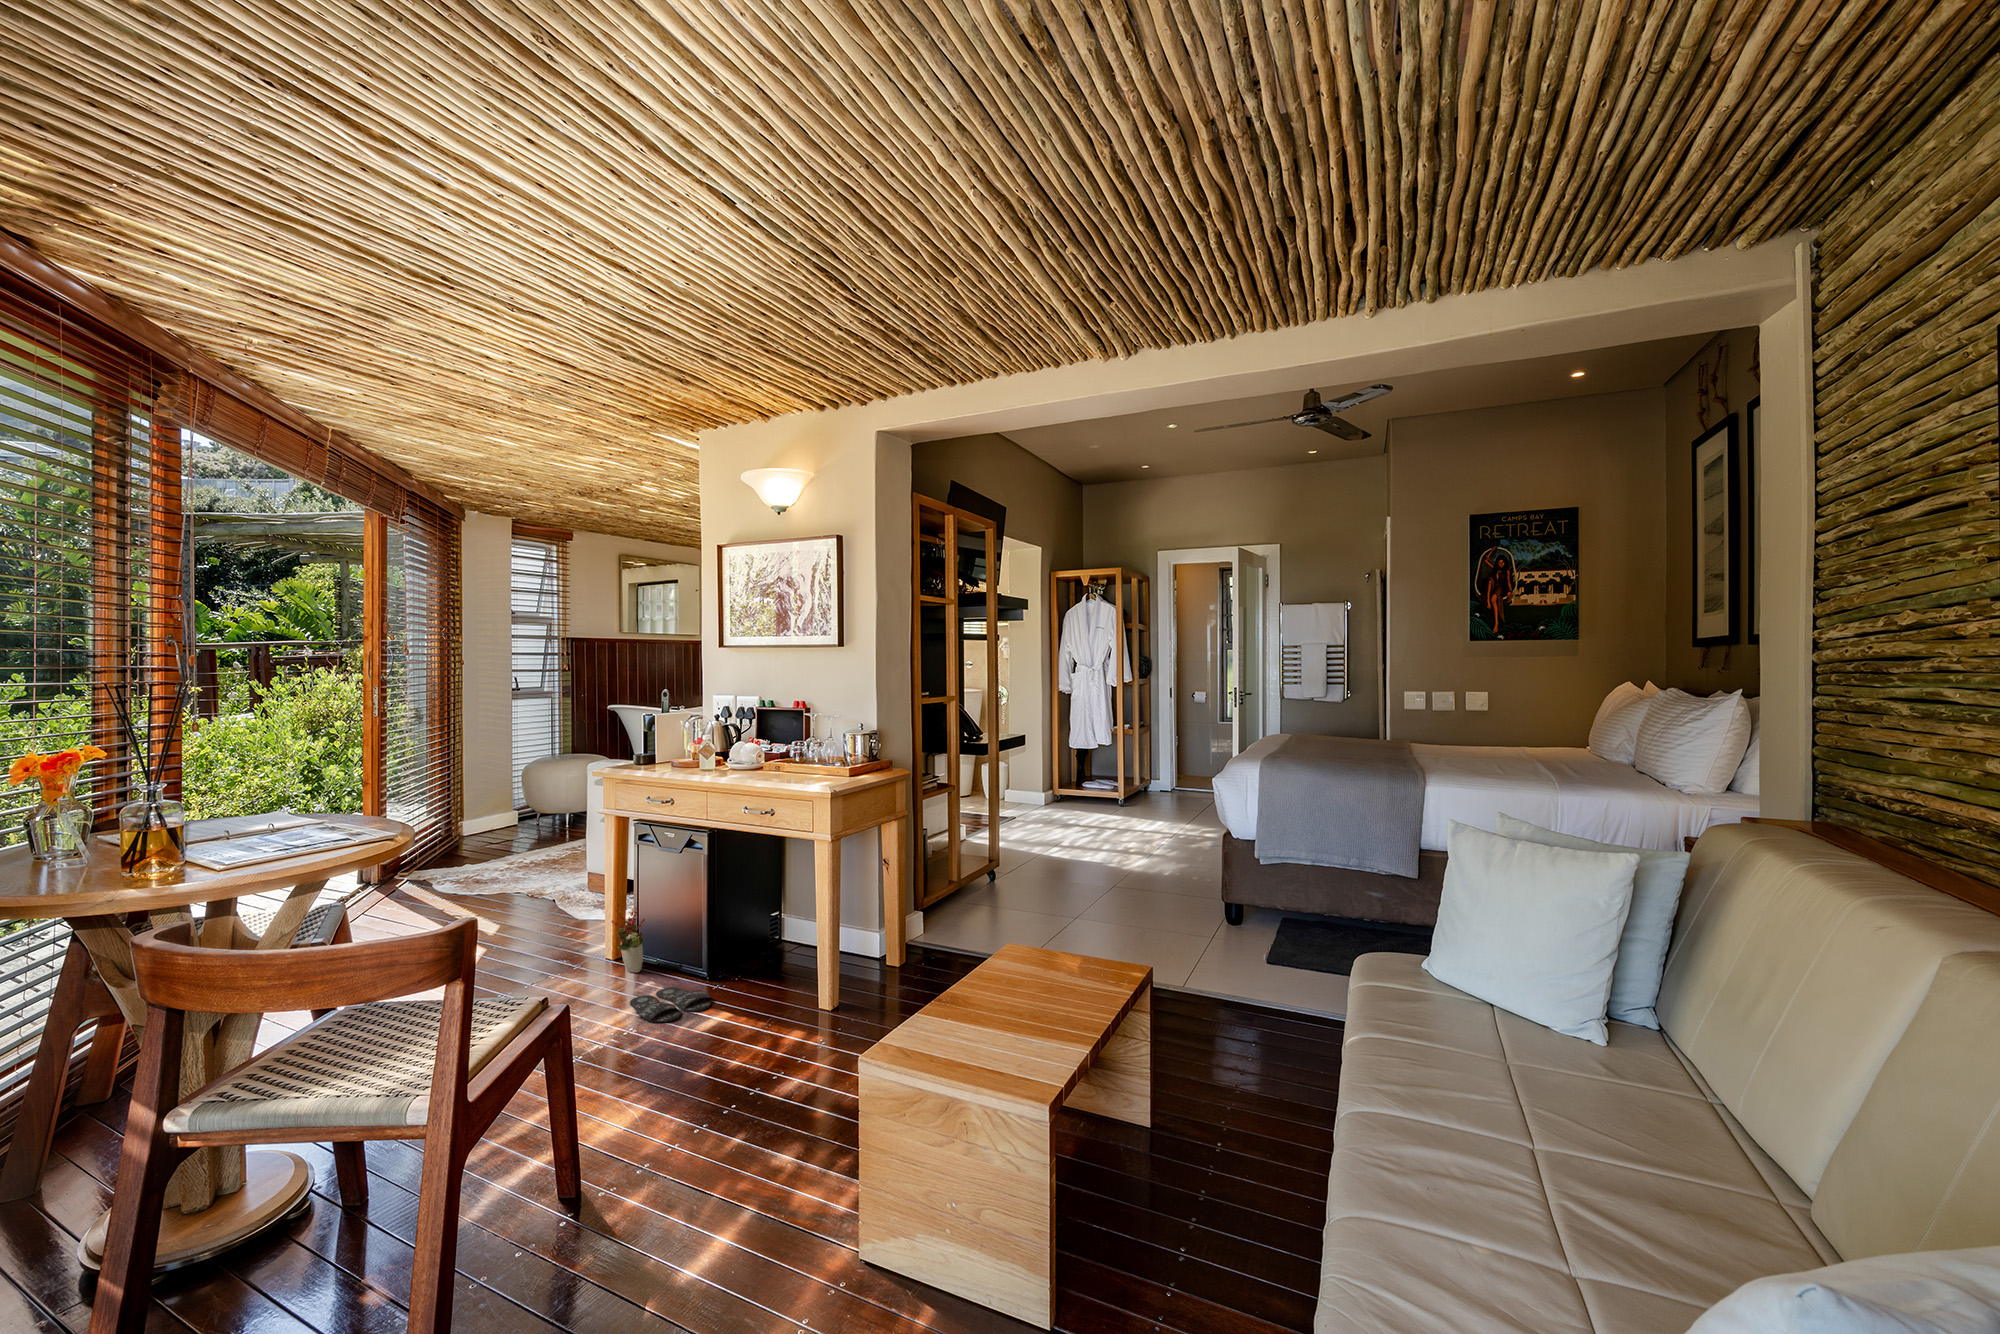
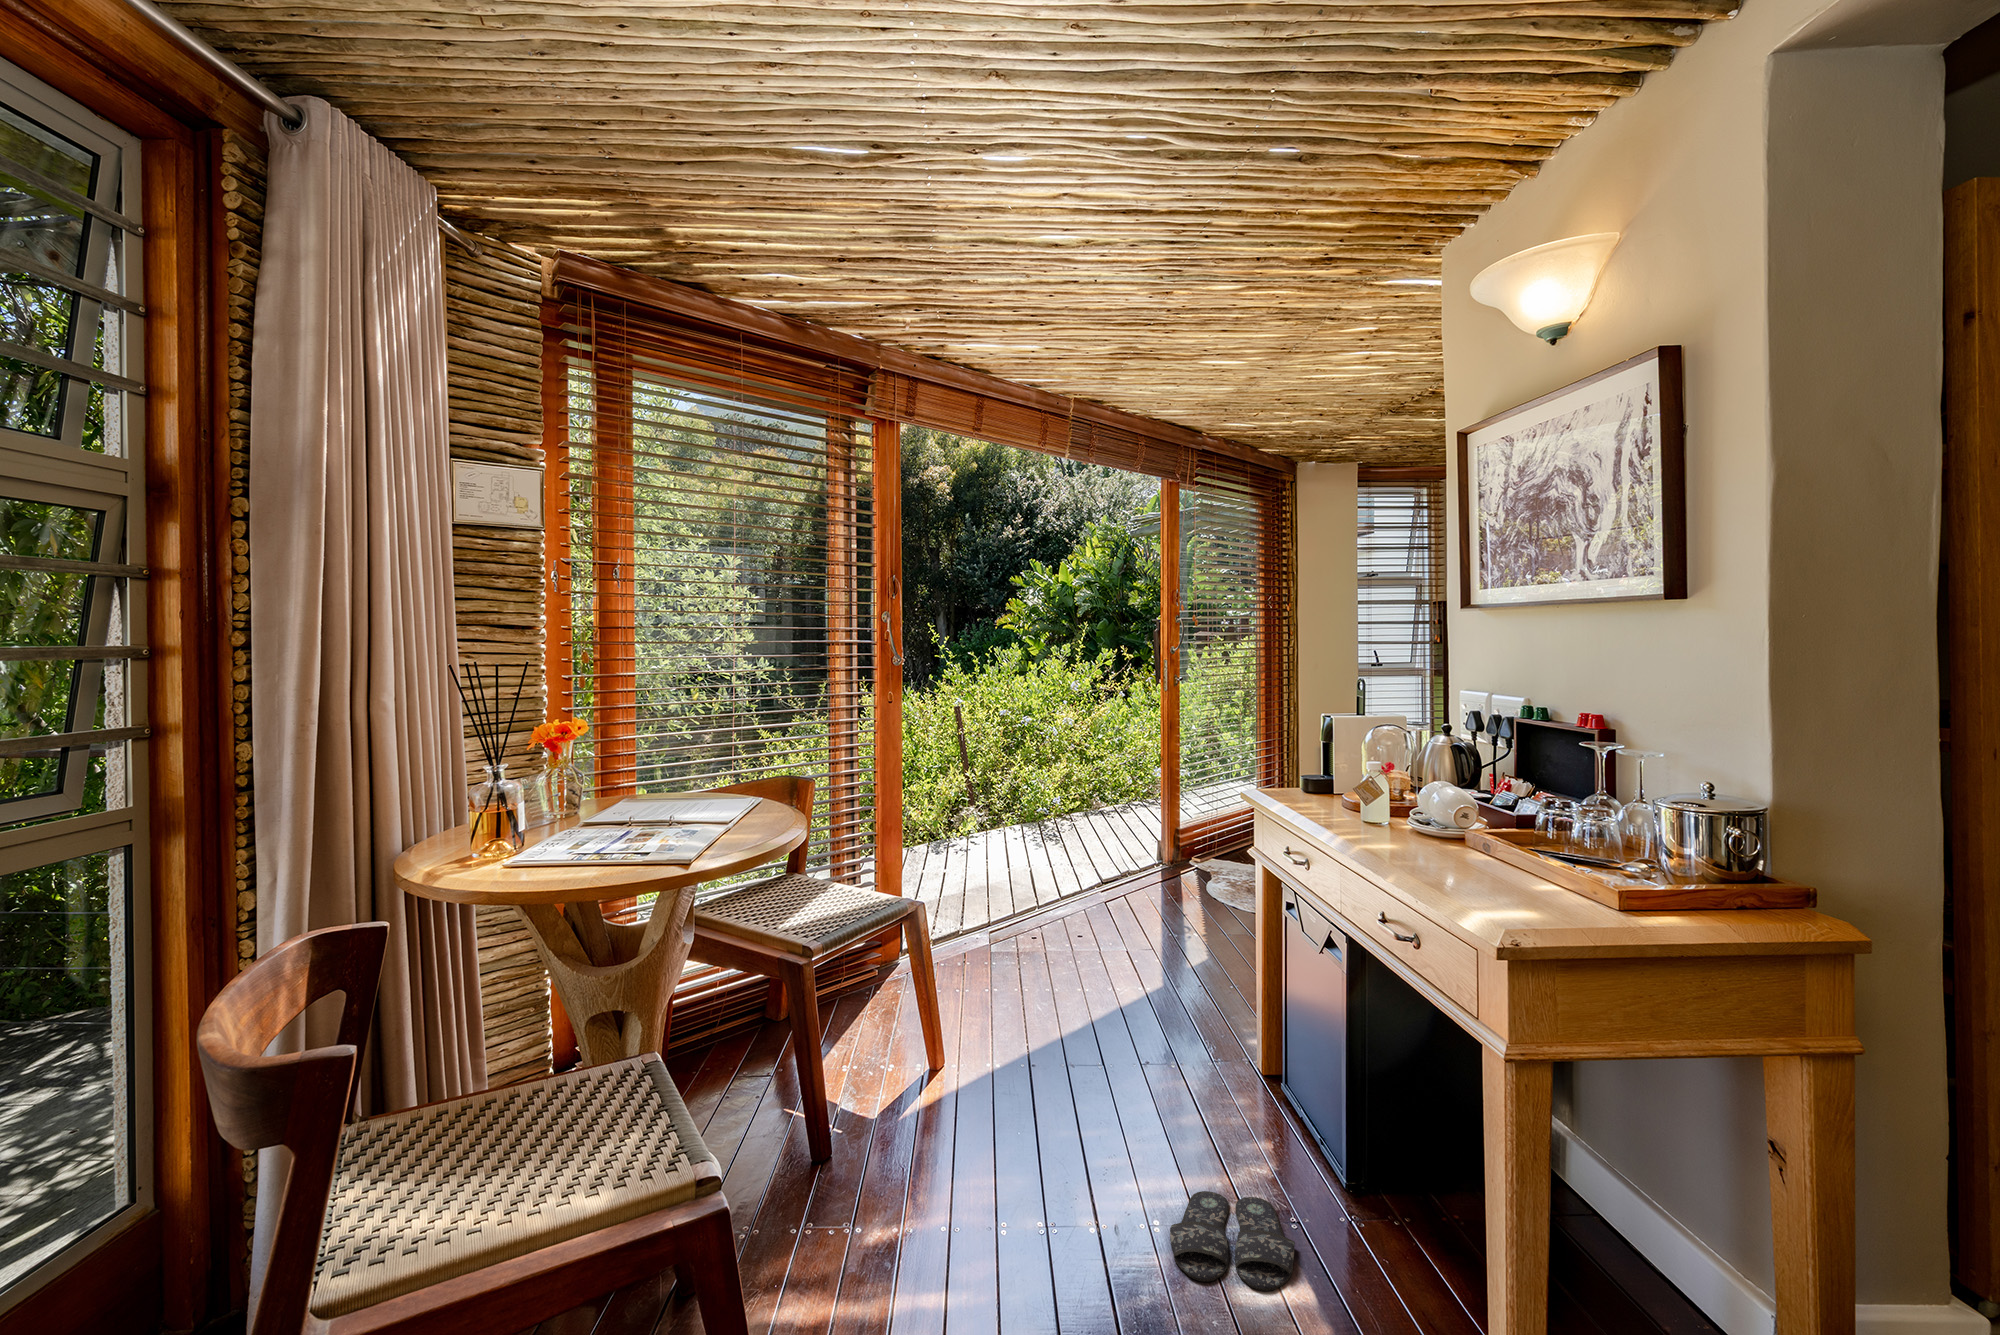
decorative plant: present [611,908,645,973] -> none [1227,1029,1278,1140]

